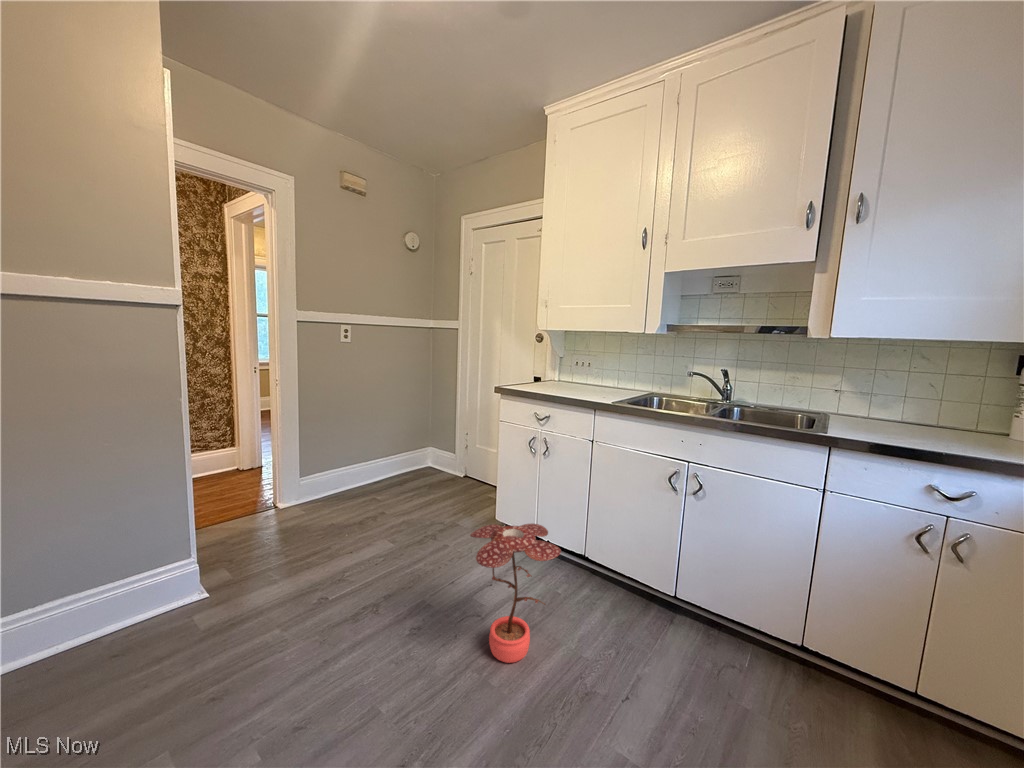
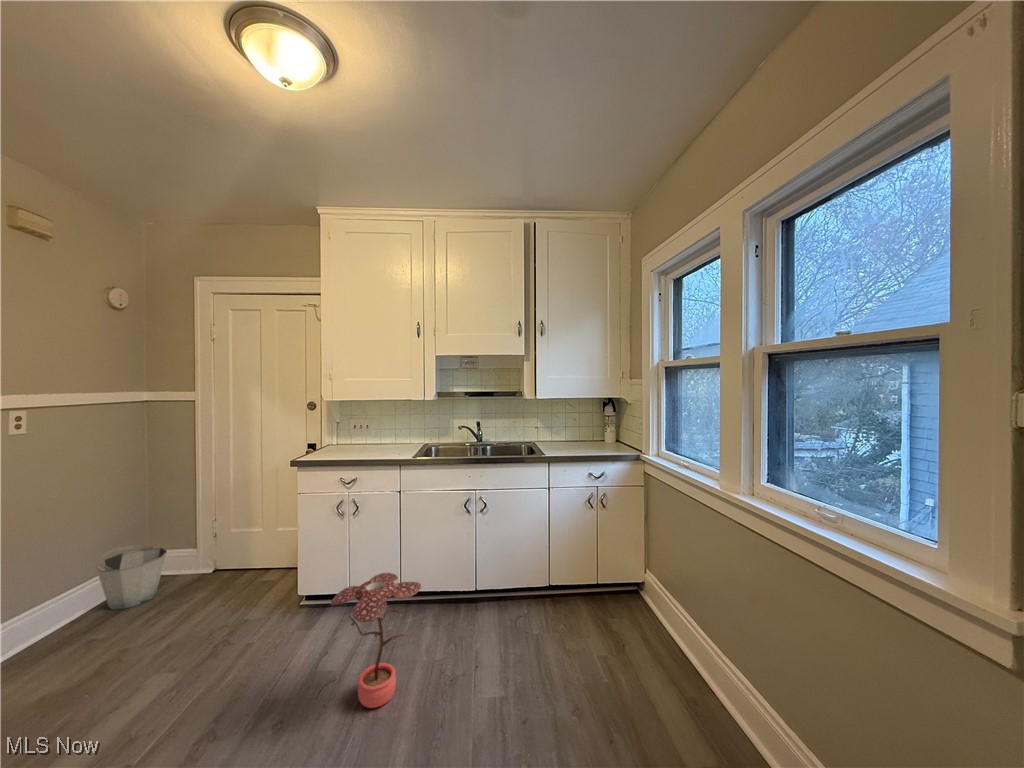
bucket: none [390,439,431,486] -> present [96,545,167,610]

